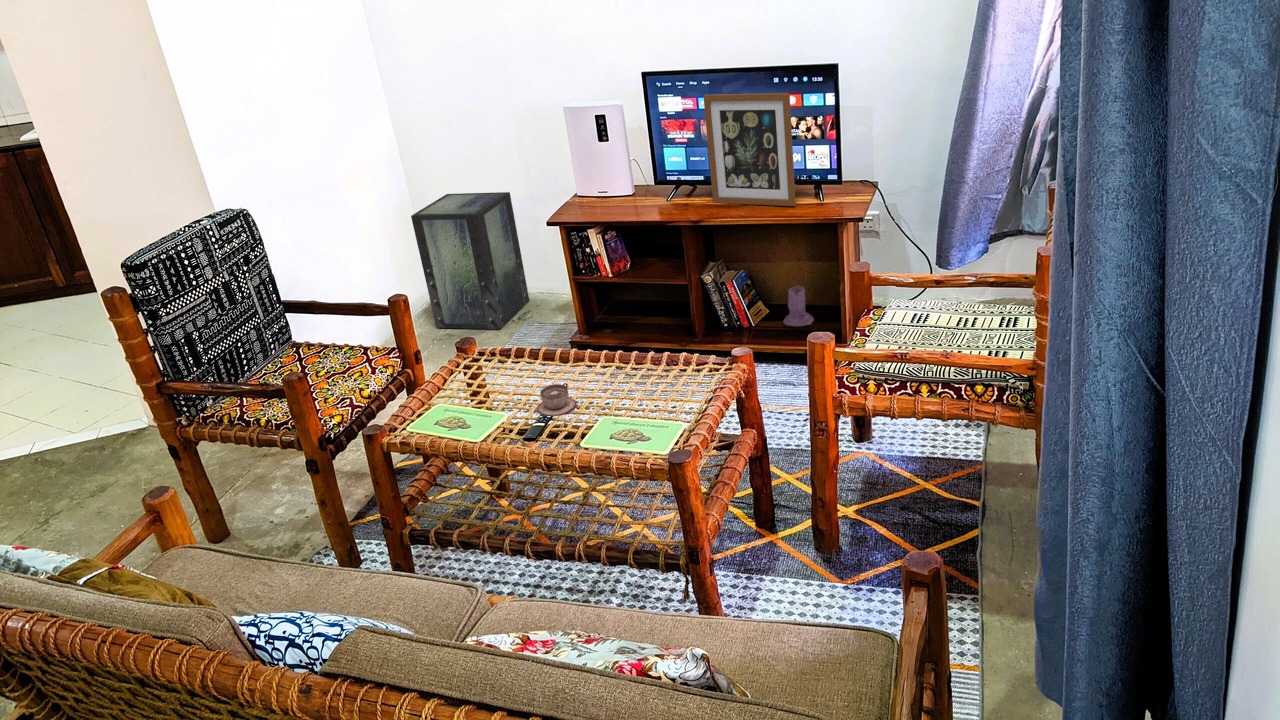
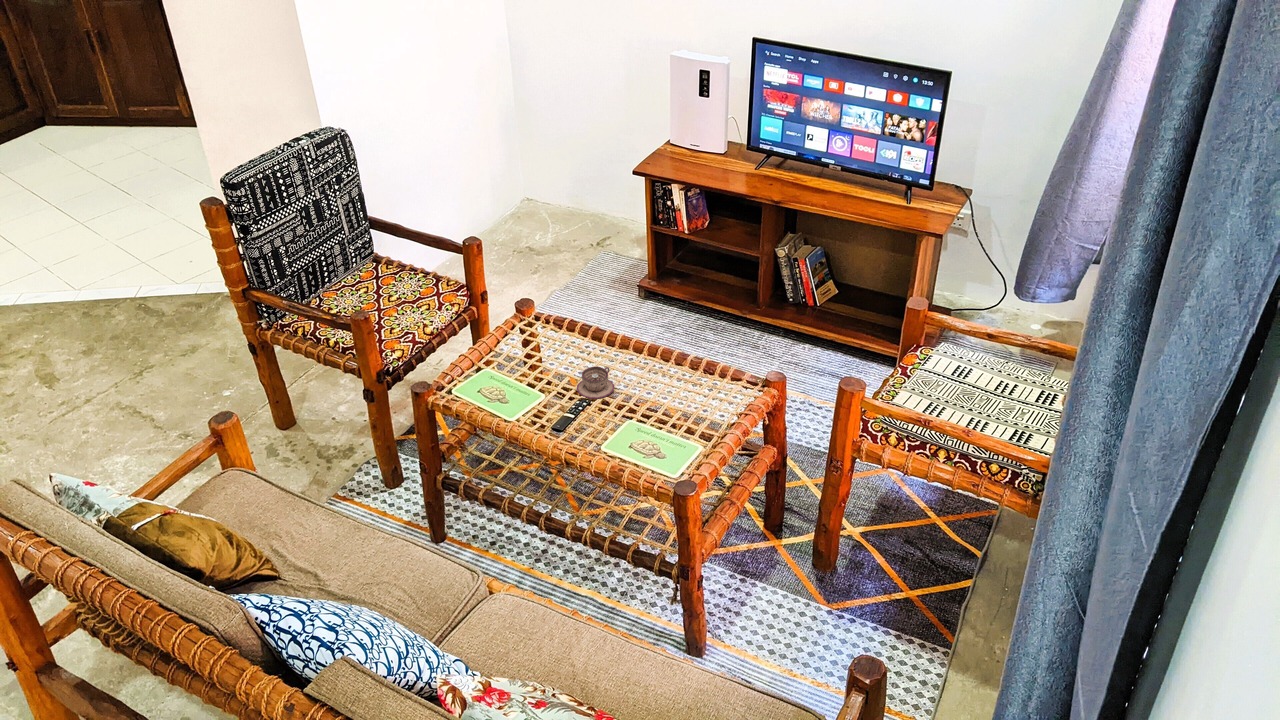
picture frame: present [703,93,796,206] -> none [802,74,897,204]
storage box: present [411,192,529,329] -> none [510,107,614,253]
candle: present [784,286,813,326] -> none [849,274,879,318]

